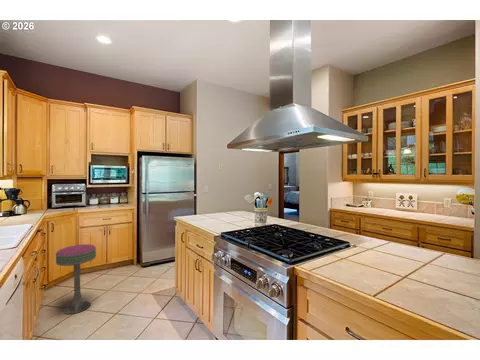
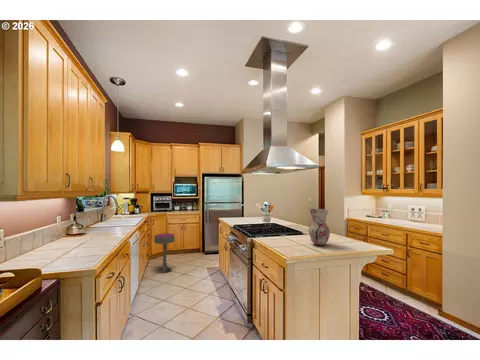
vase: none [407,202,456,270] -> present [309,209,330,245]

